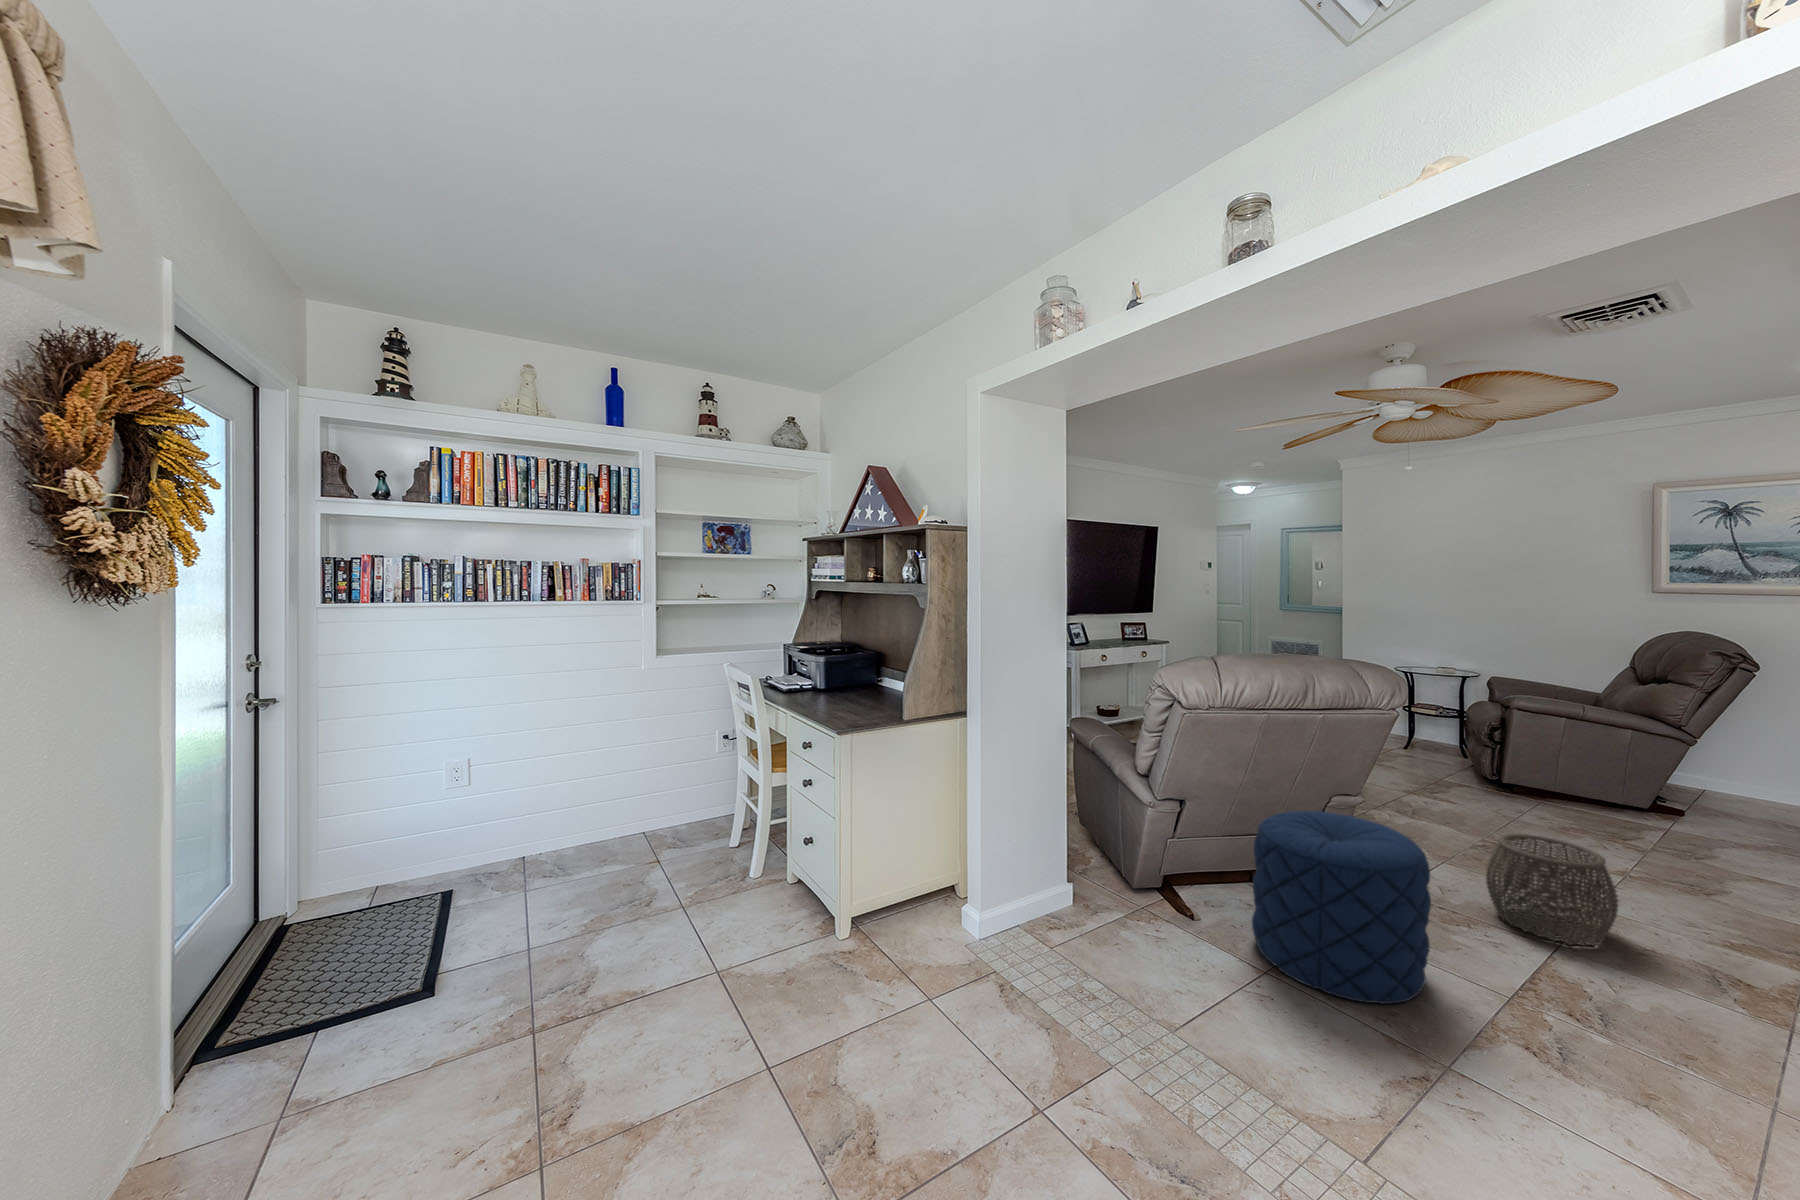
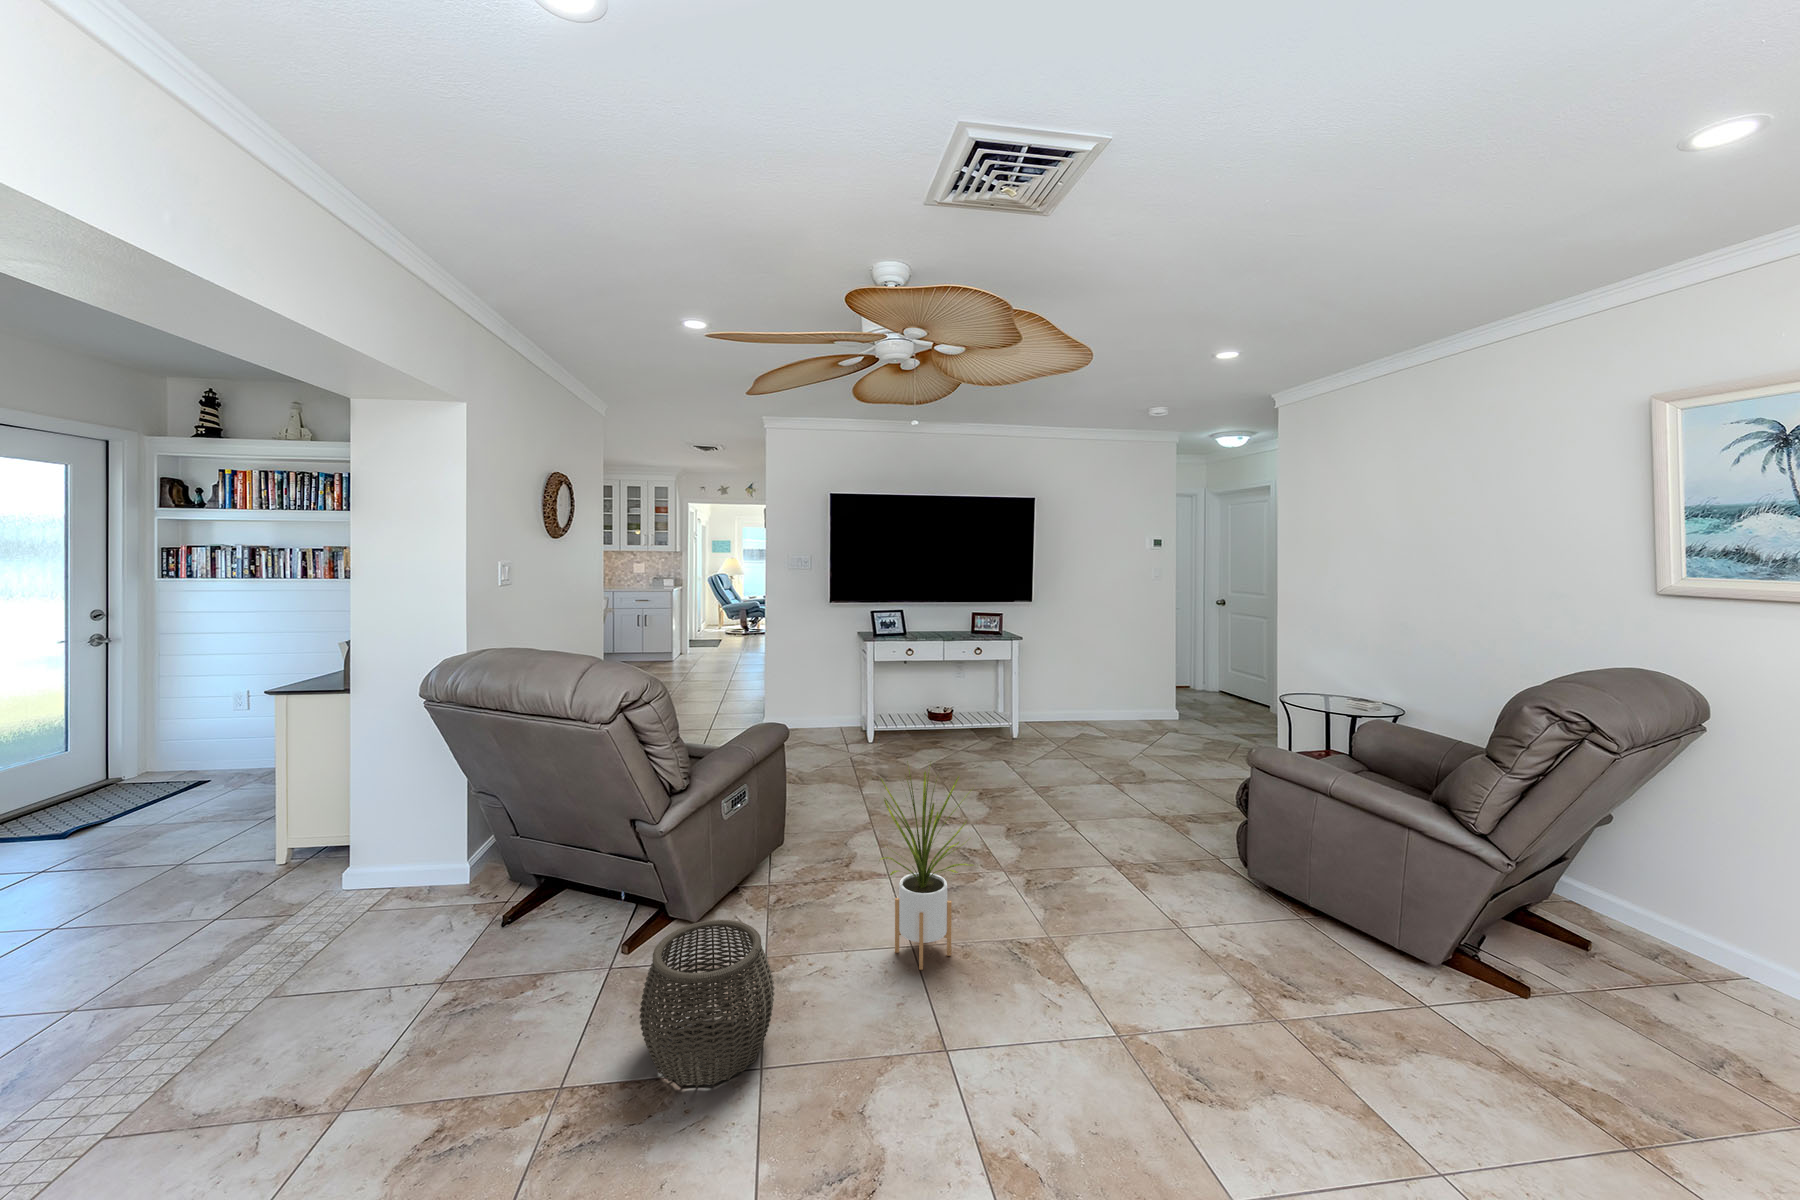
house plant: none [1419,712,1518,857] -> present [880,765,974,970]
pouf: present [1252,811,1431,1004] -> none [326,828,522,1043]

